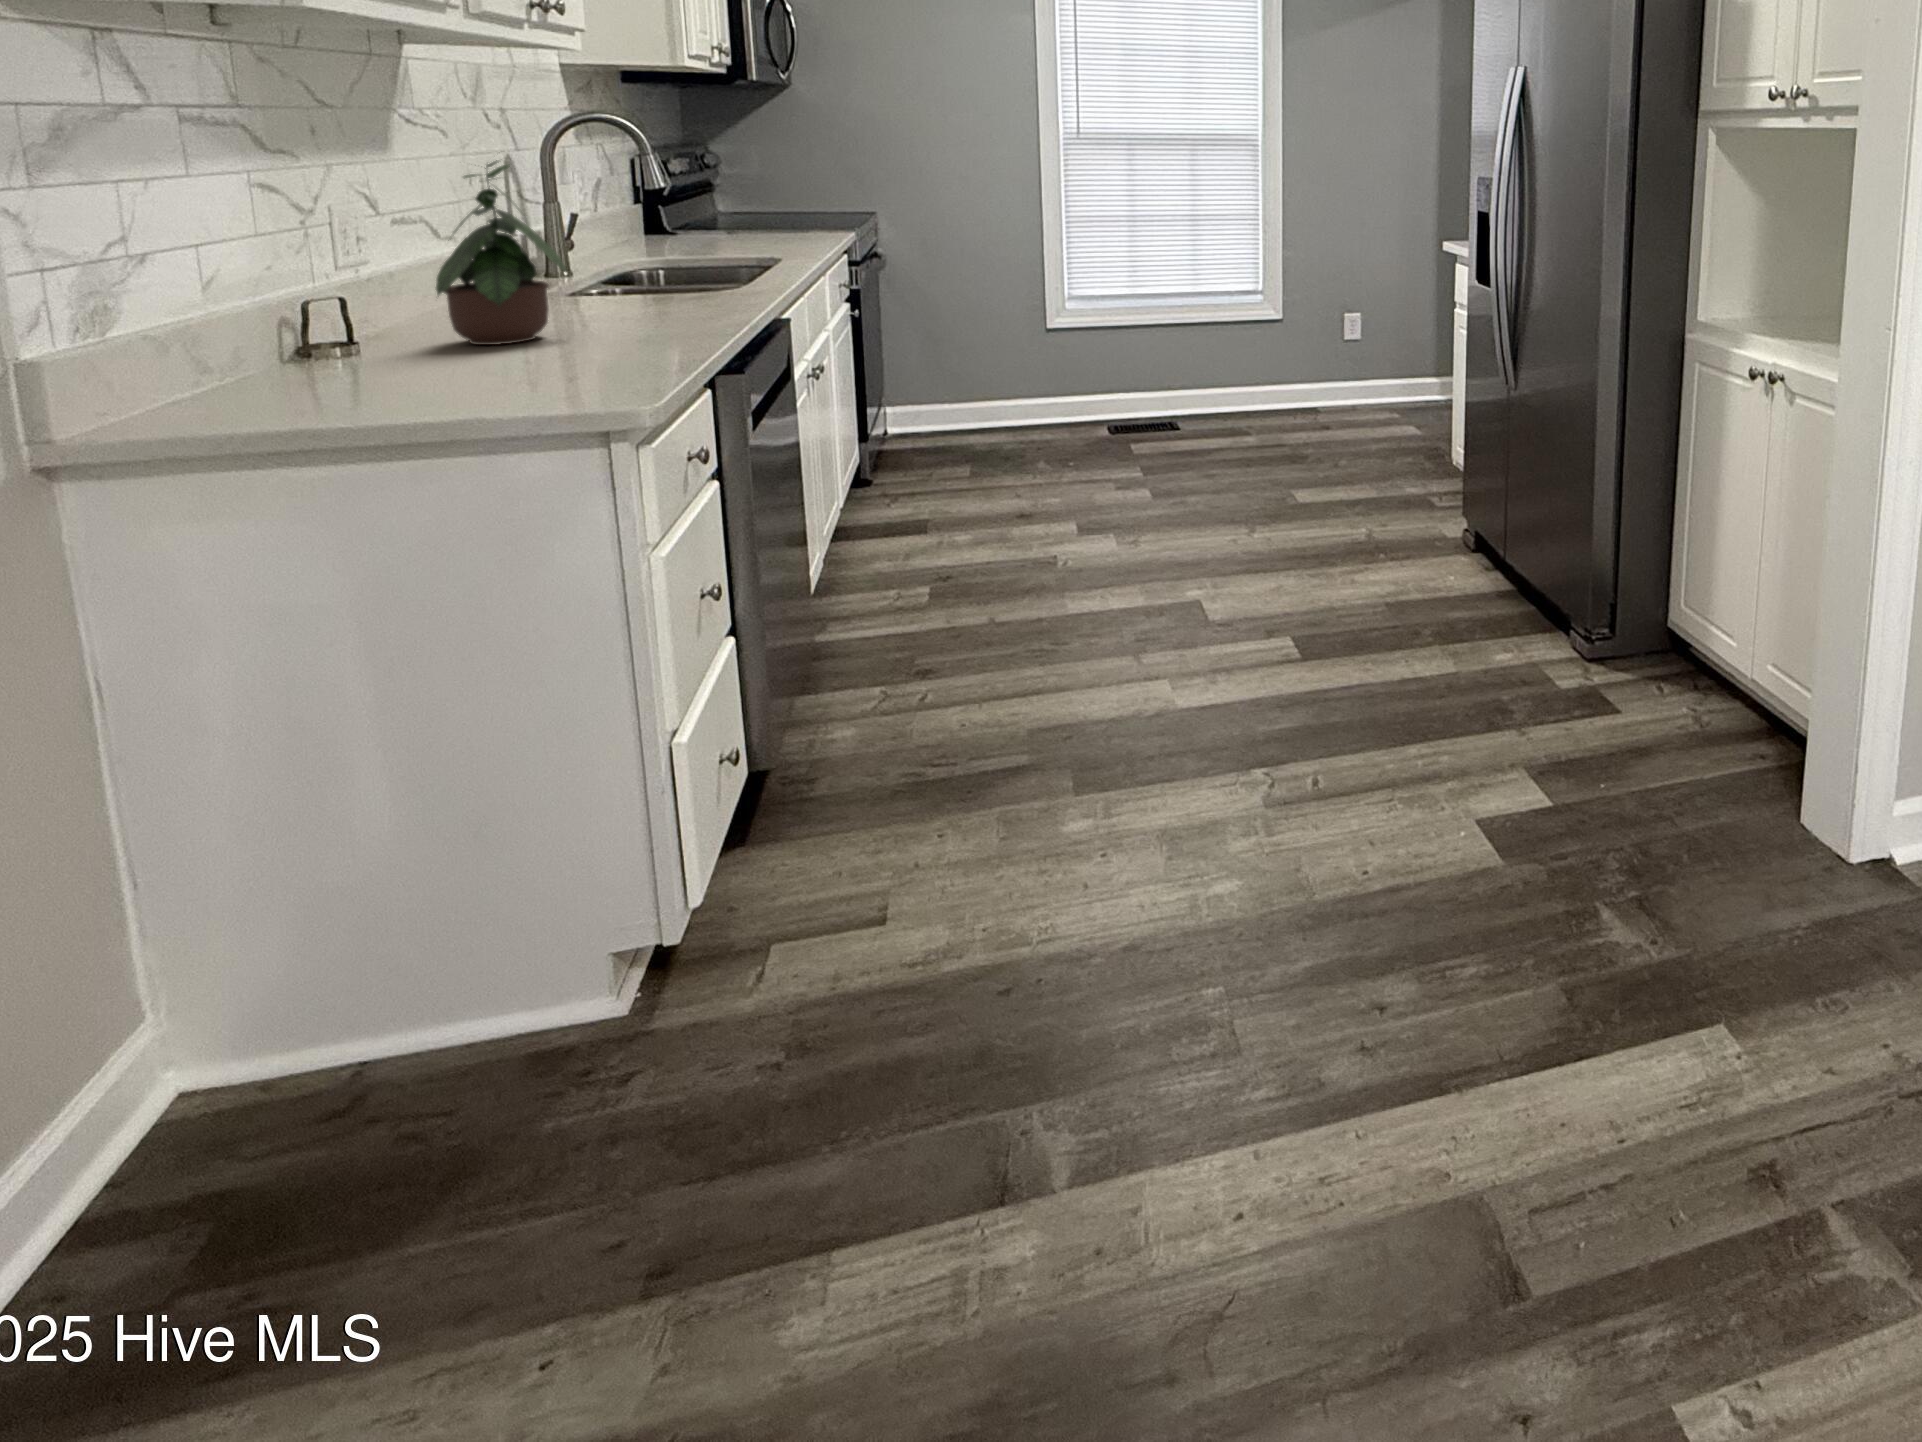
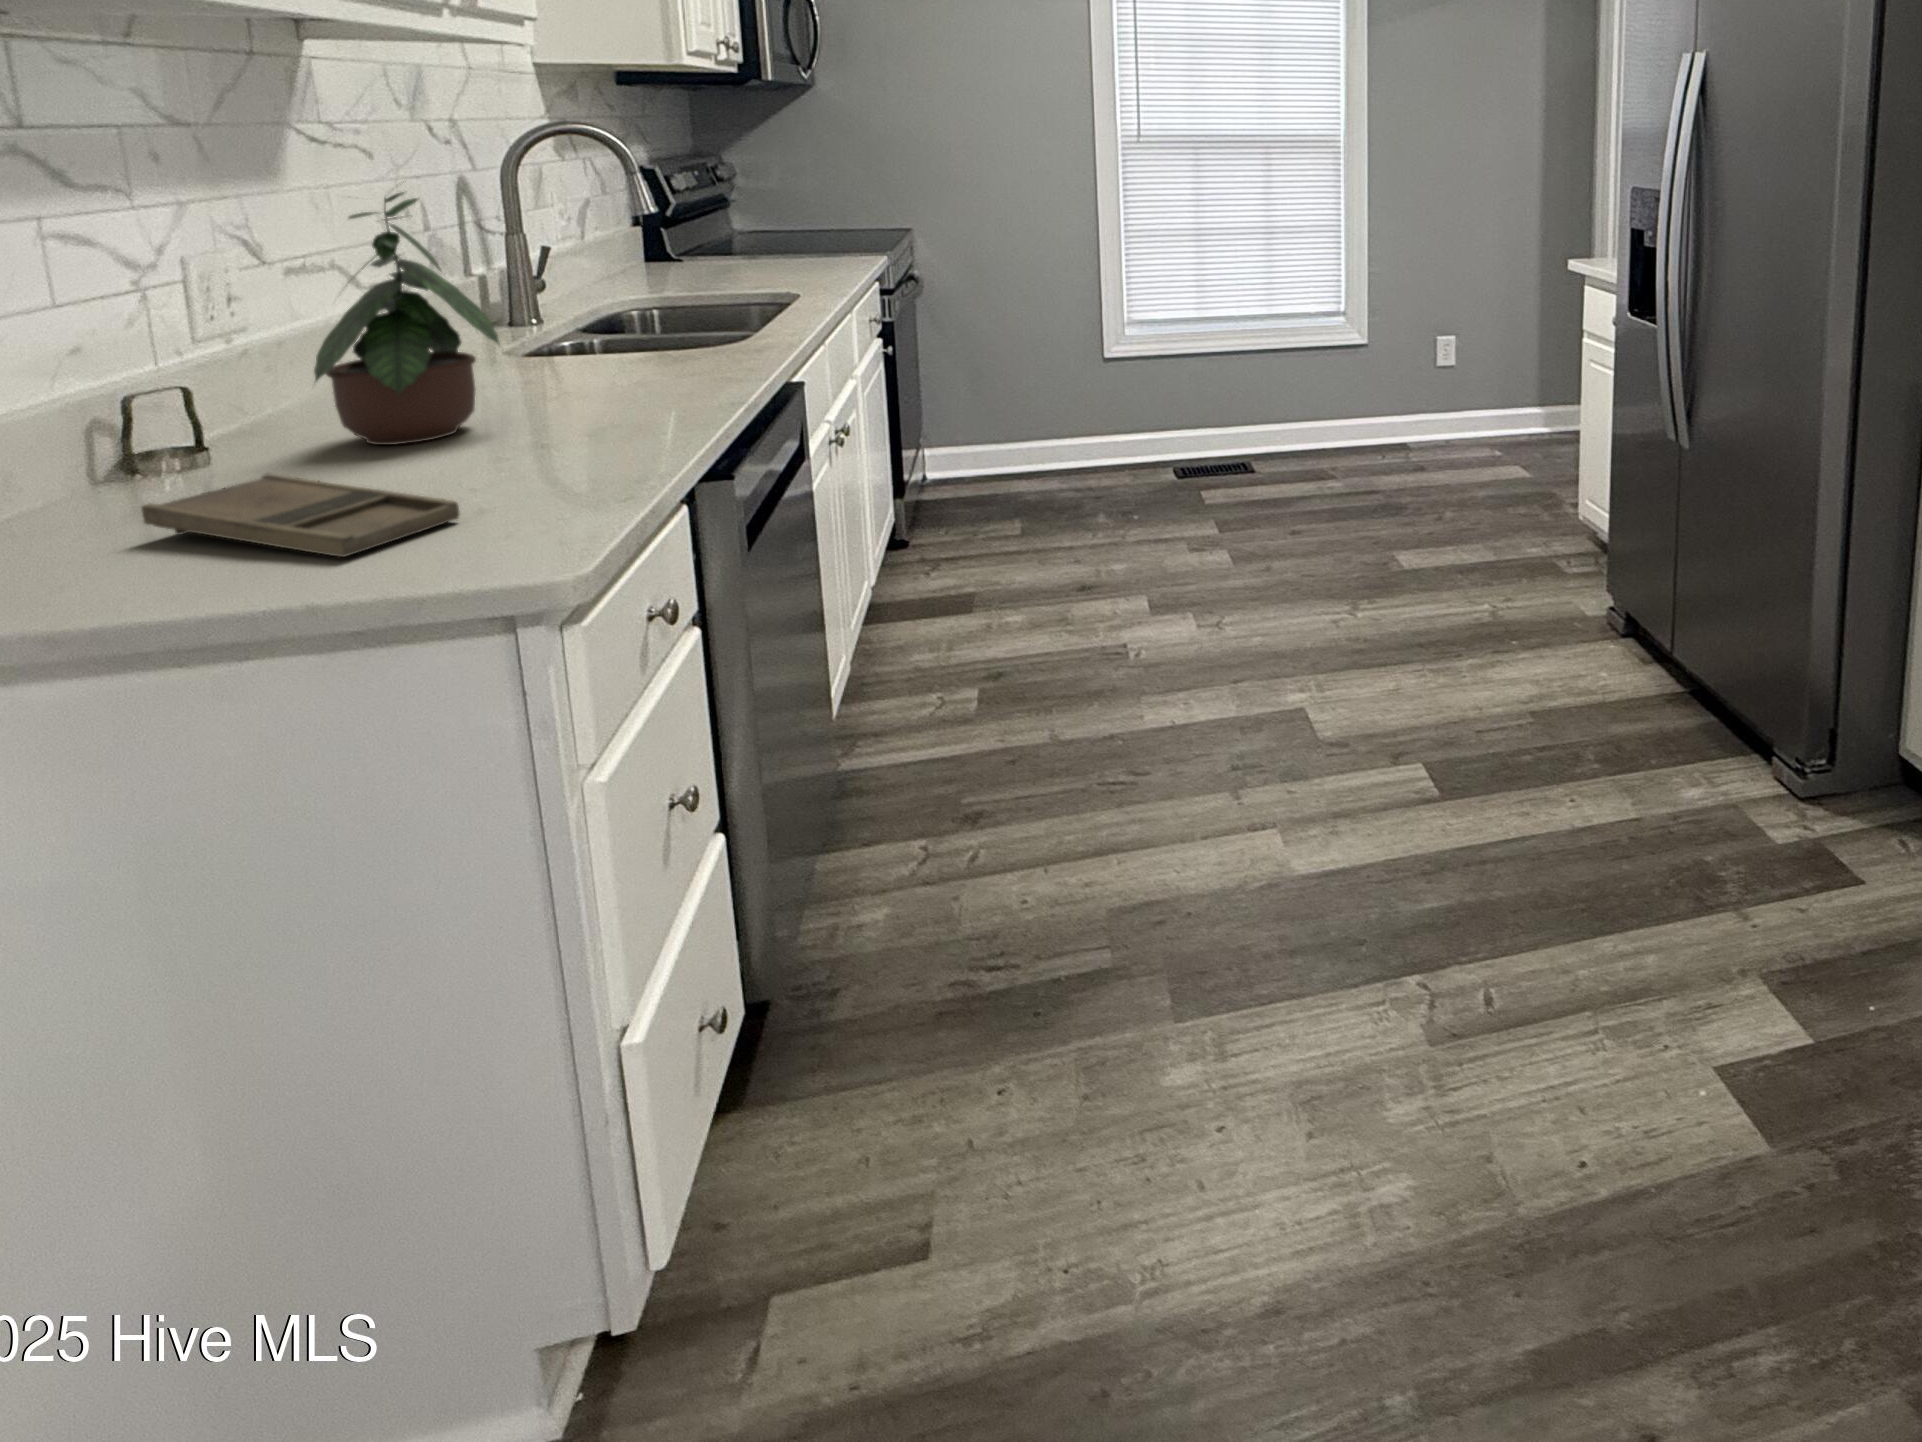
tray: none [346,352,562,397] -> present [141,474,459,557]

